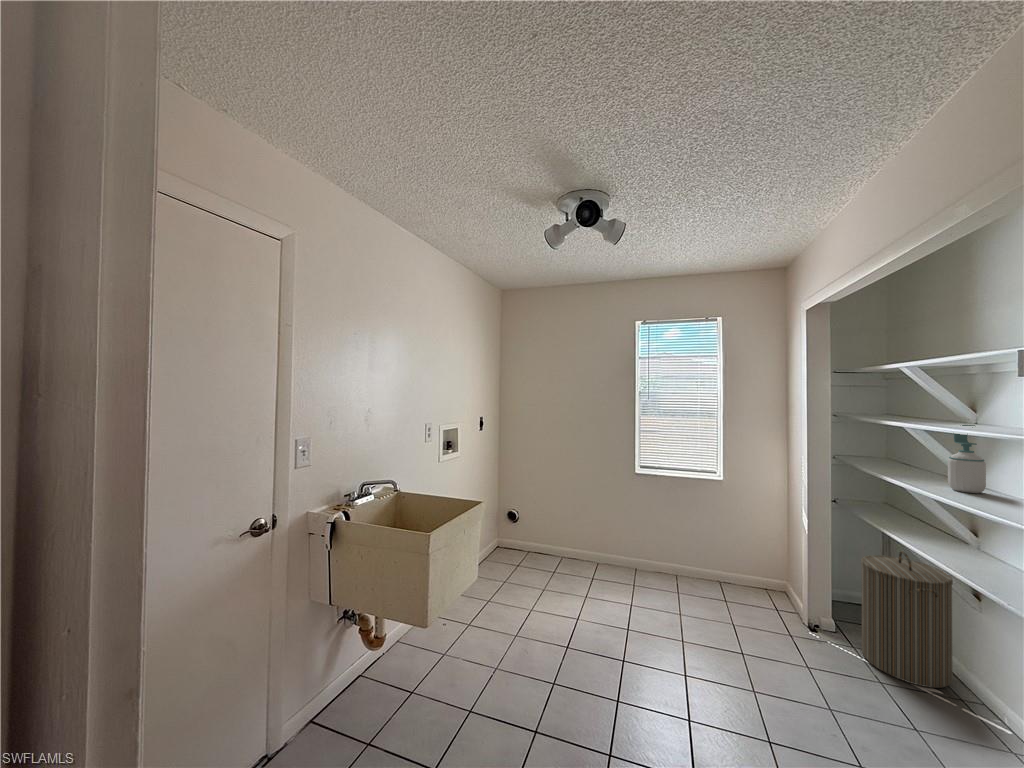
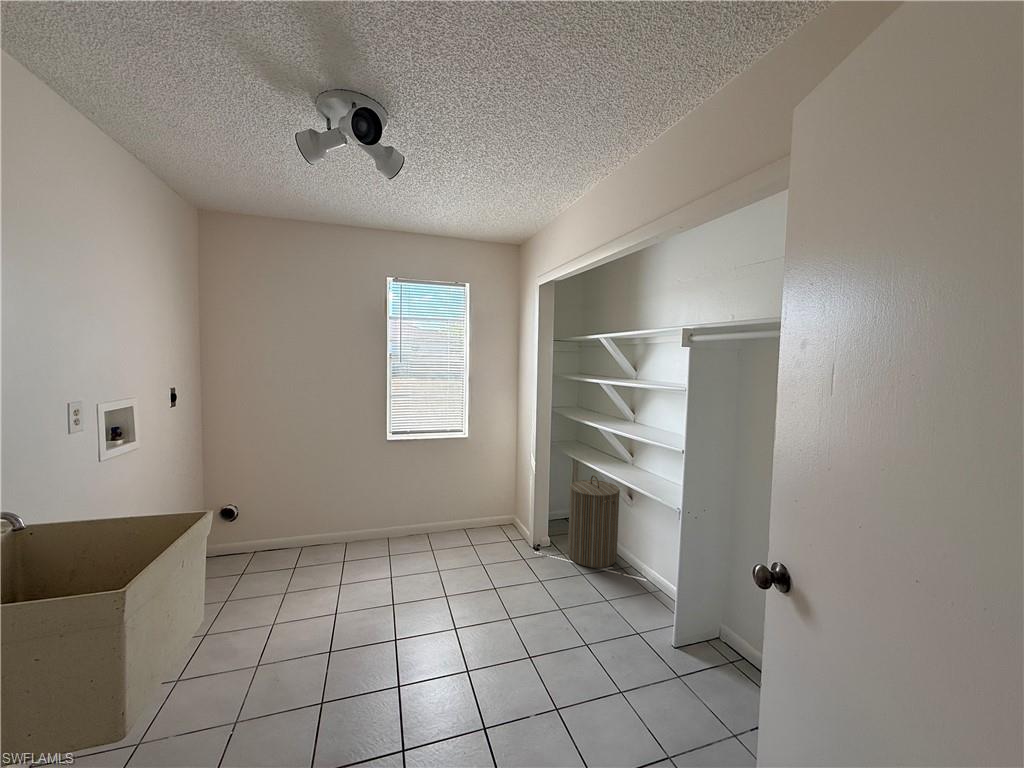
soap bottle: present [948,425,986,493] -> none [623,382,643,429]

